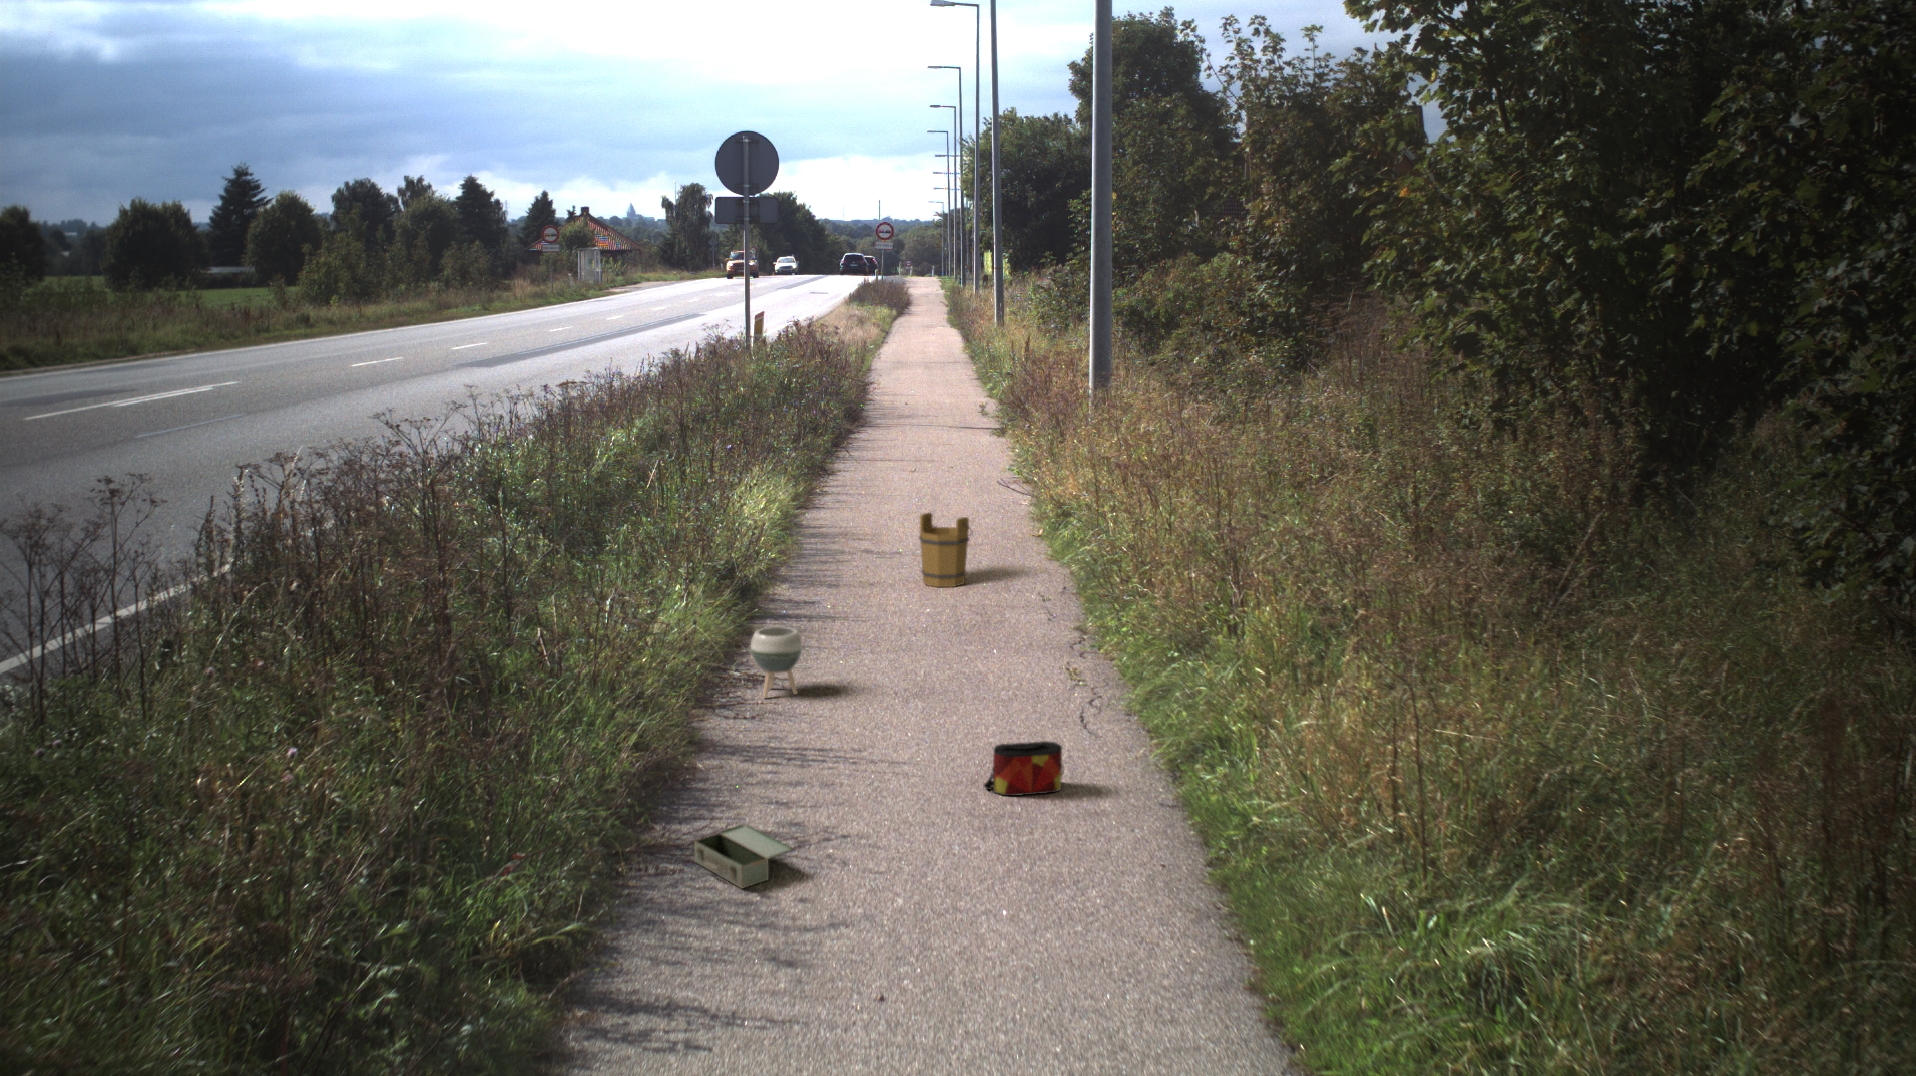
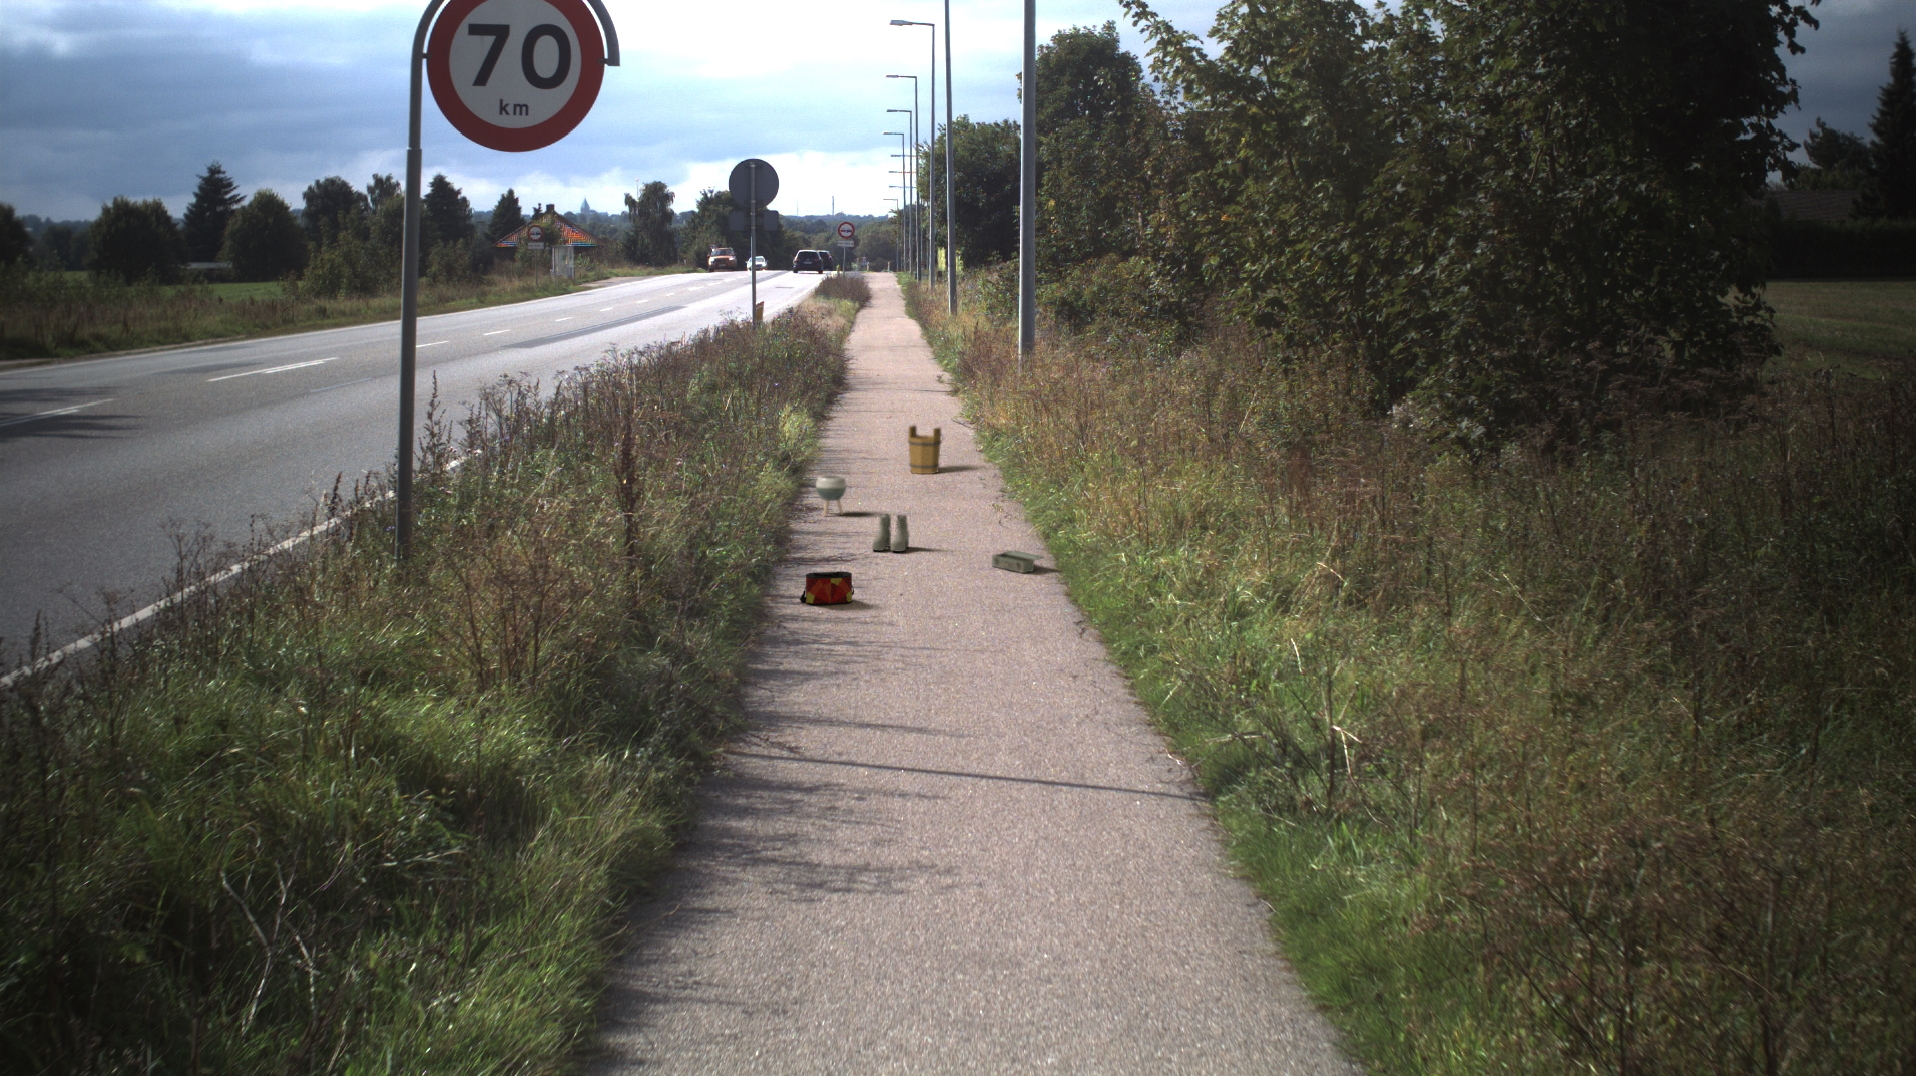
boots: none [825,734,896,811] -> present [872,514,909,551]
bag: present [984,741,1064,796] -> present [800,571,854,605]
toolbox: present [694,825,793,888] -> present [992,551,1044,573]

